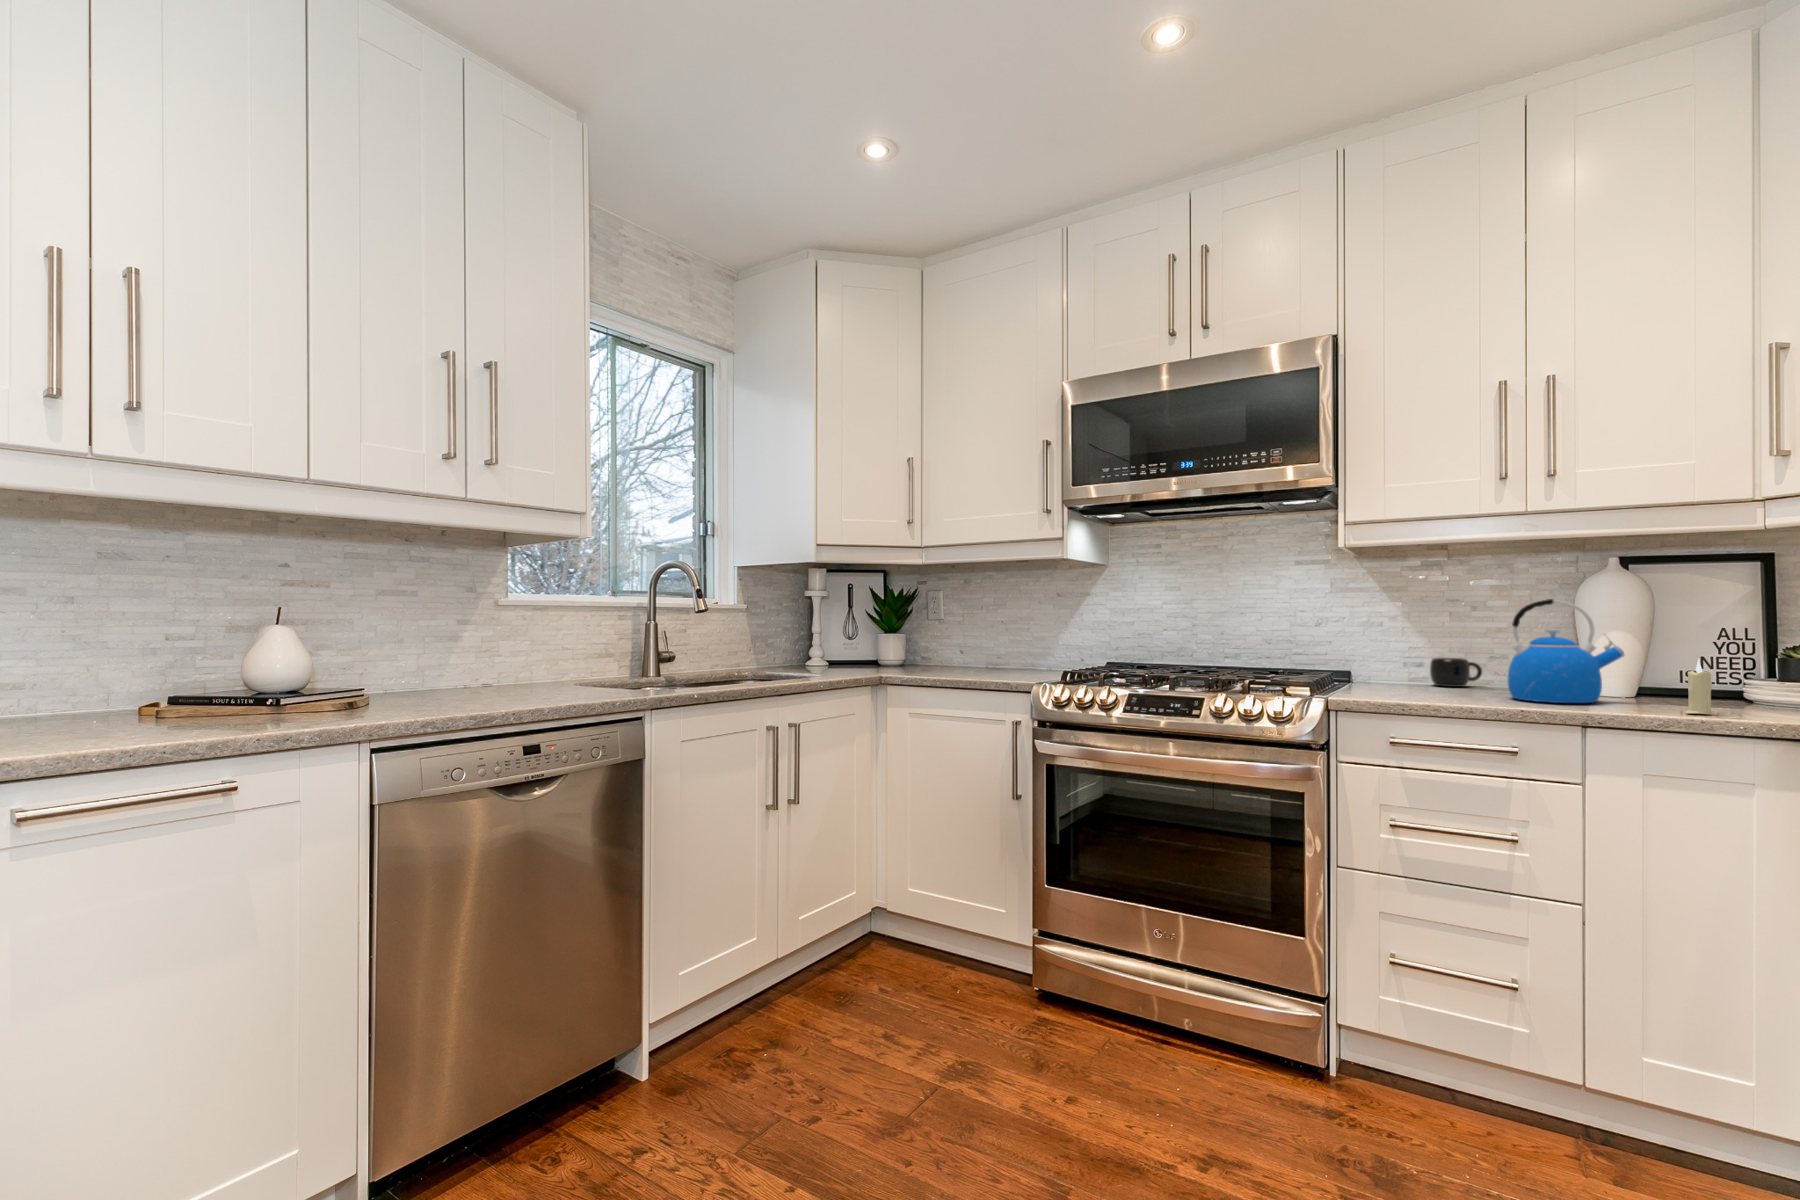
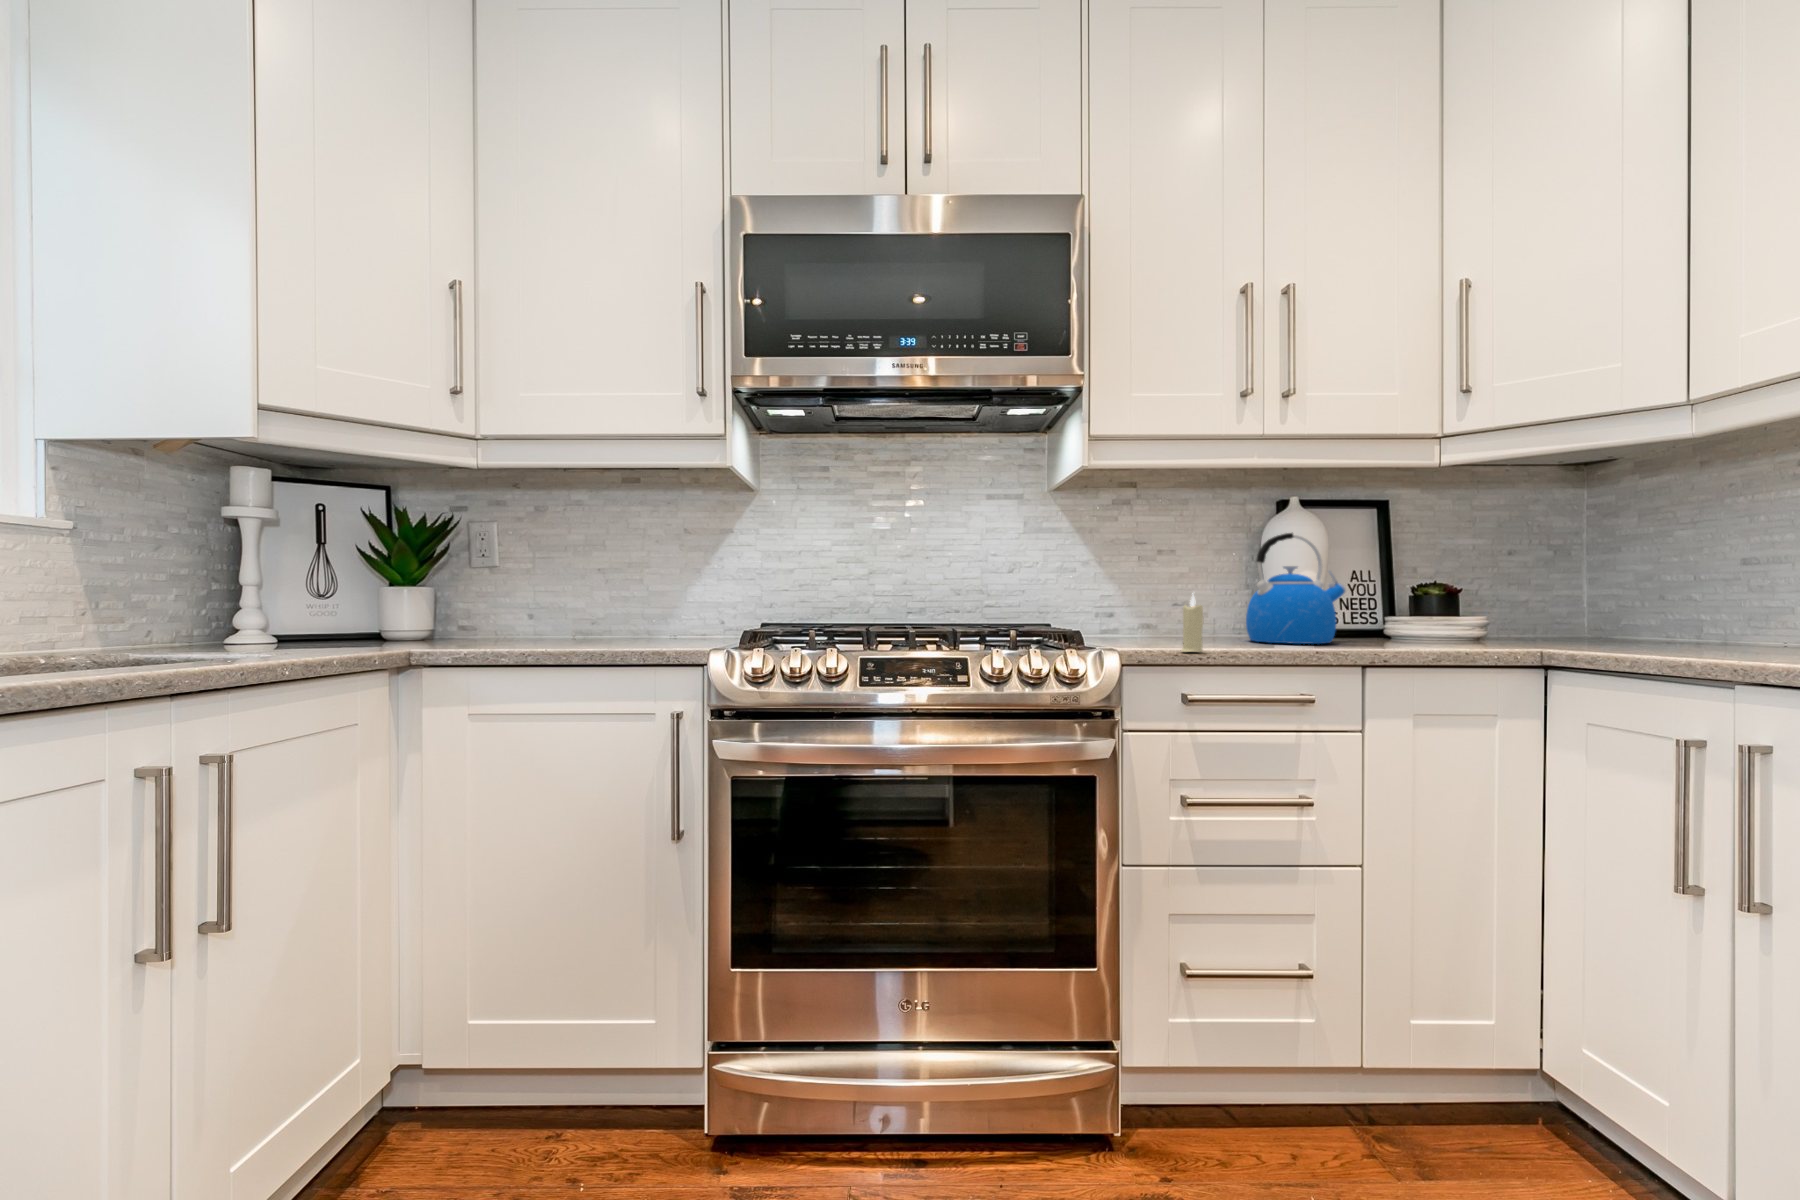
mug: present [1430,658,1482,687] -> none [1134,604,1178,634]
candle: present [1686,659,1712,714] -> present [1182,593,1204,652]

